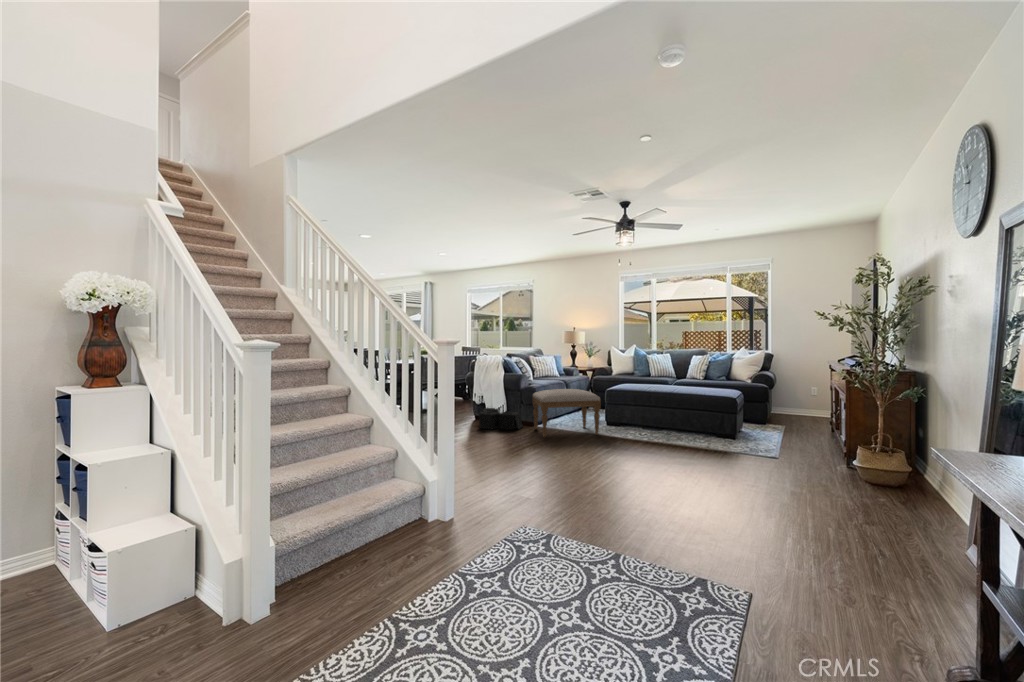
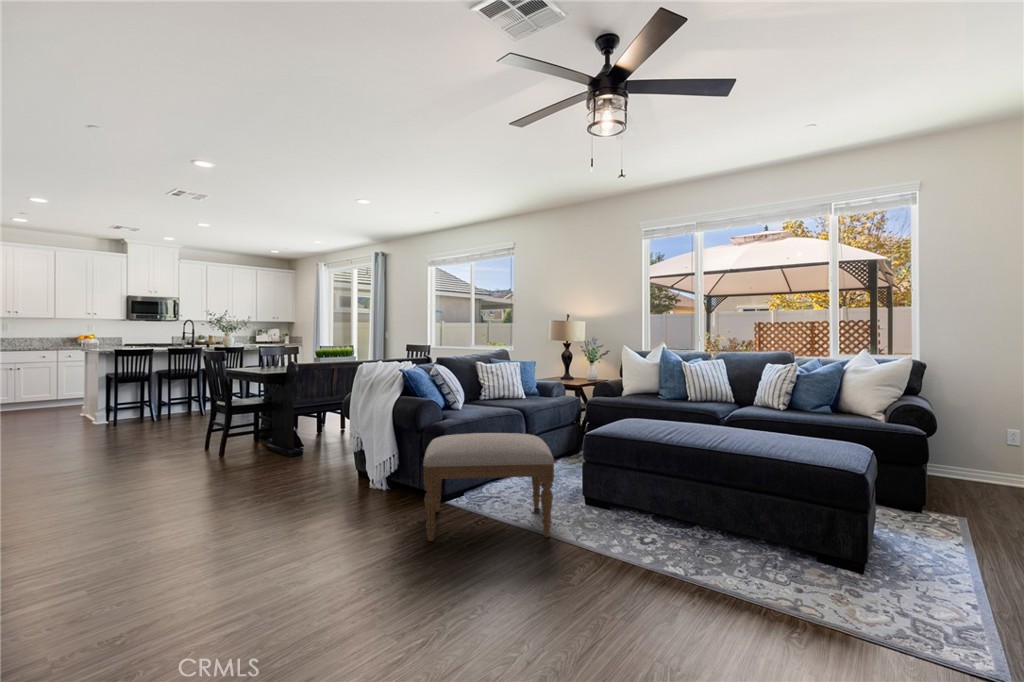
storage bin: present [479,408,523,430] -> none [334,456,419,513]

